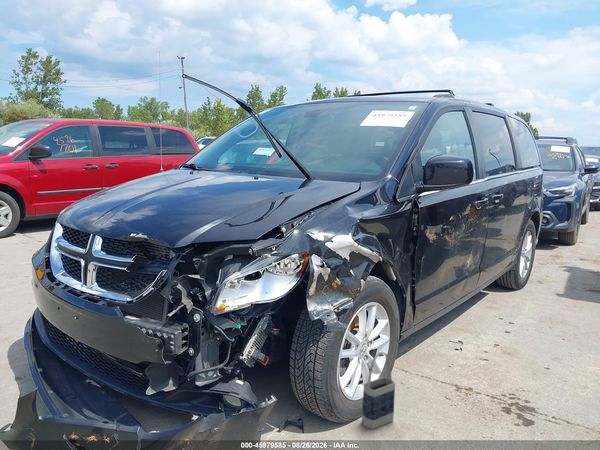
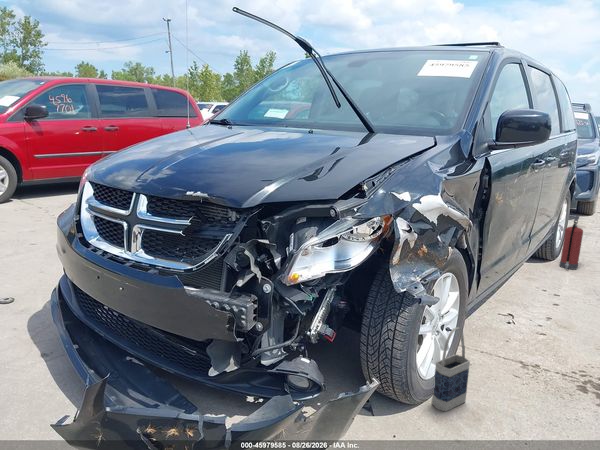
fire extinguisher: none [522,247,543,298] -> present [560,216,583,270]

